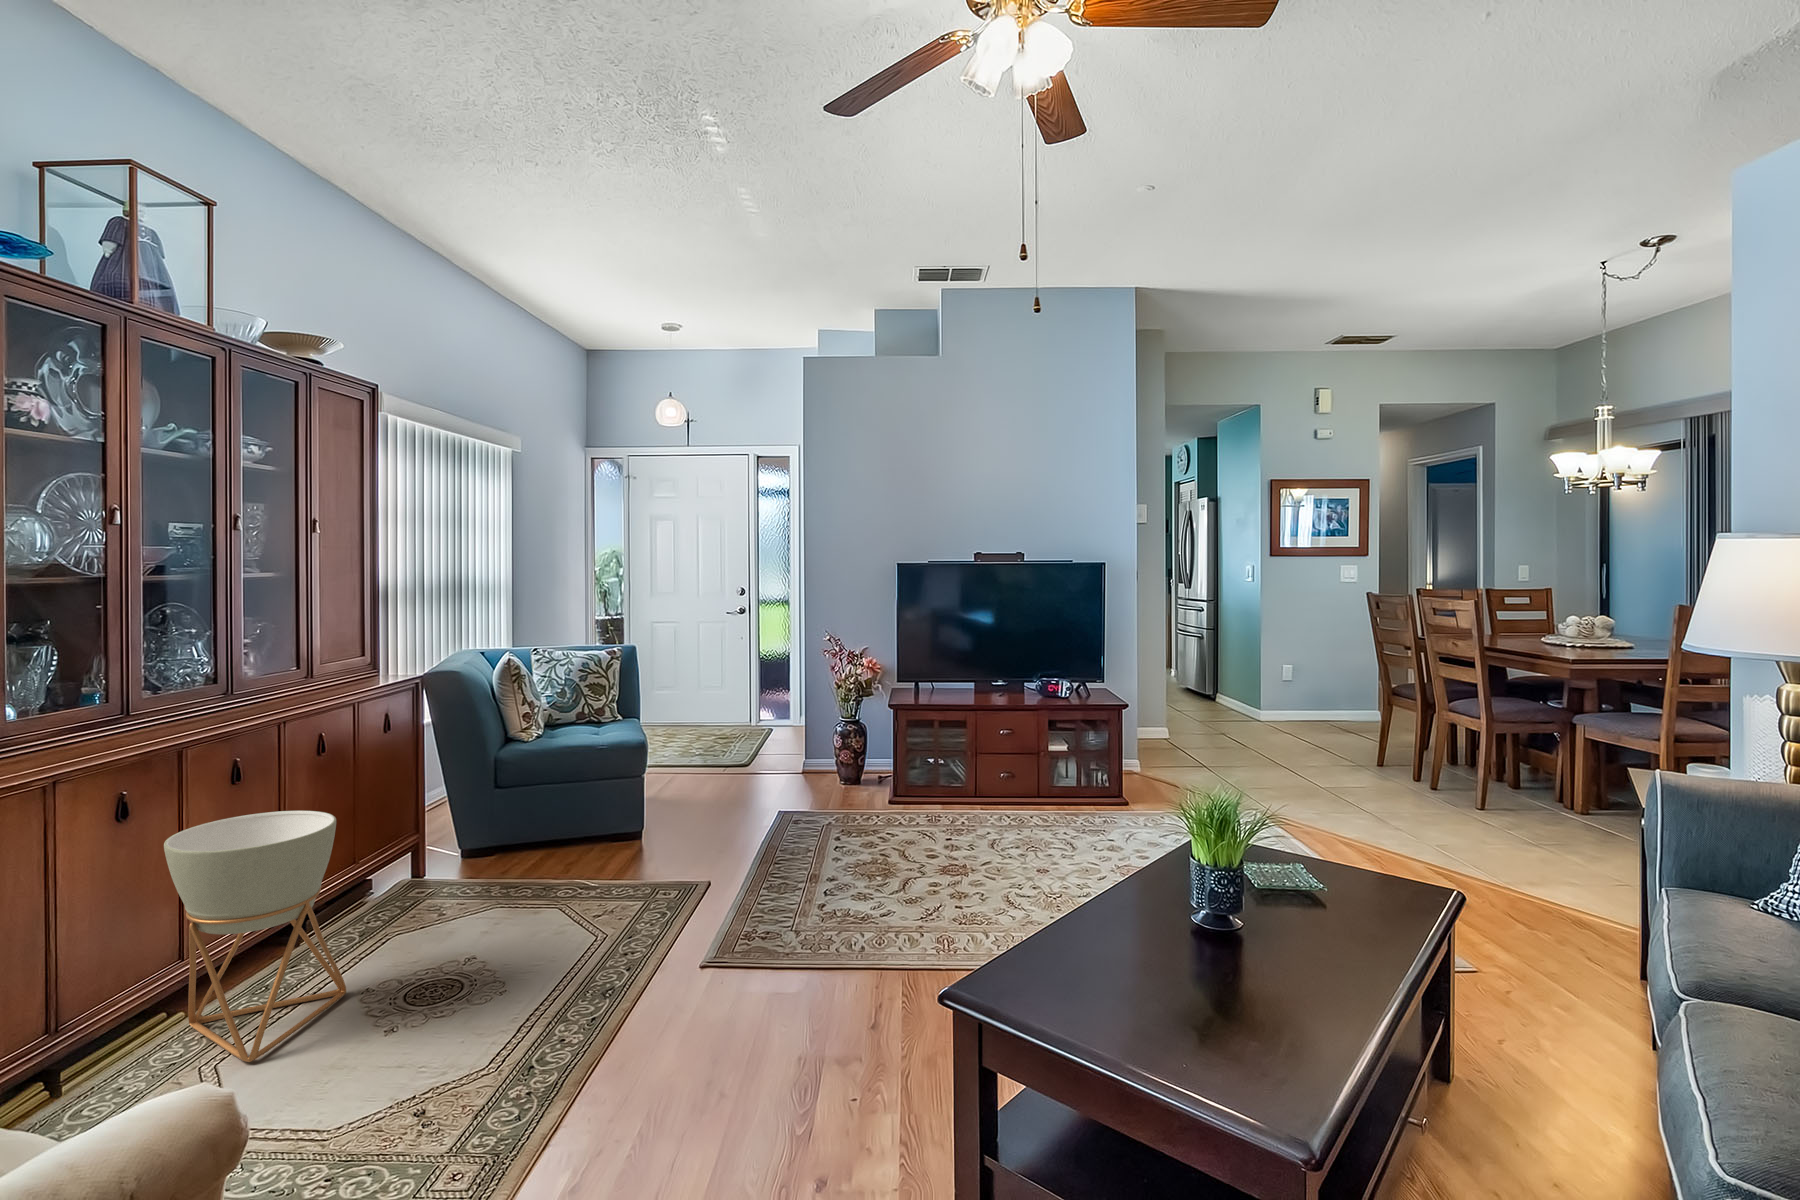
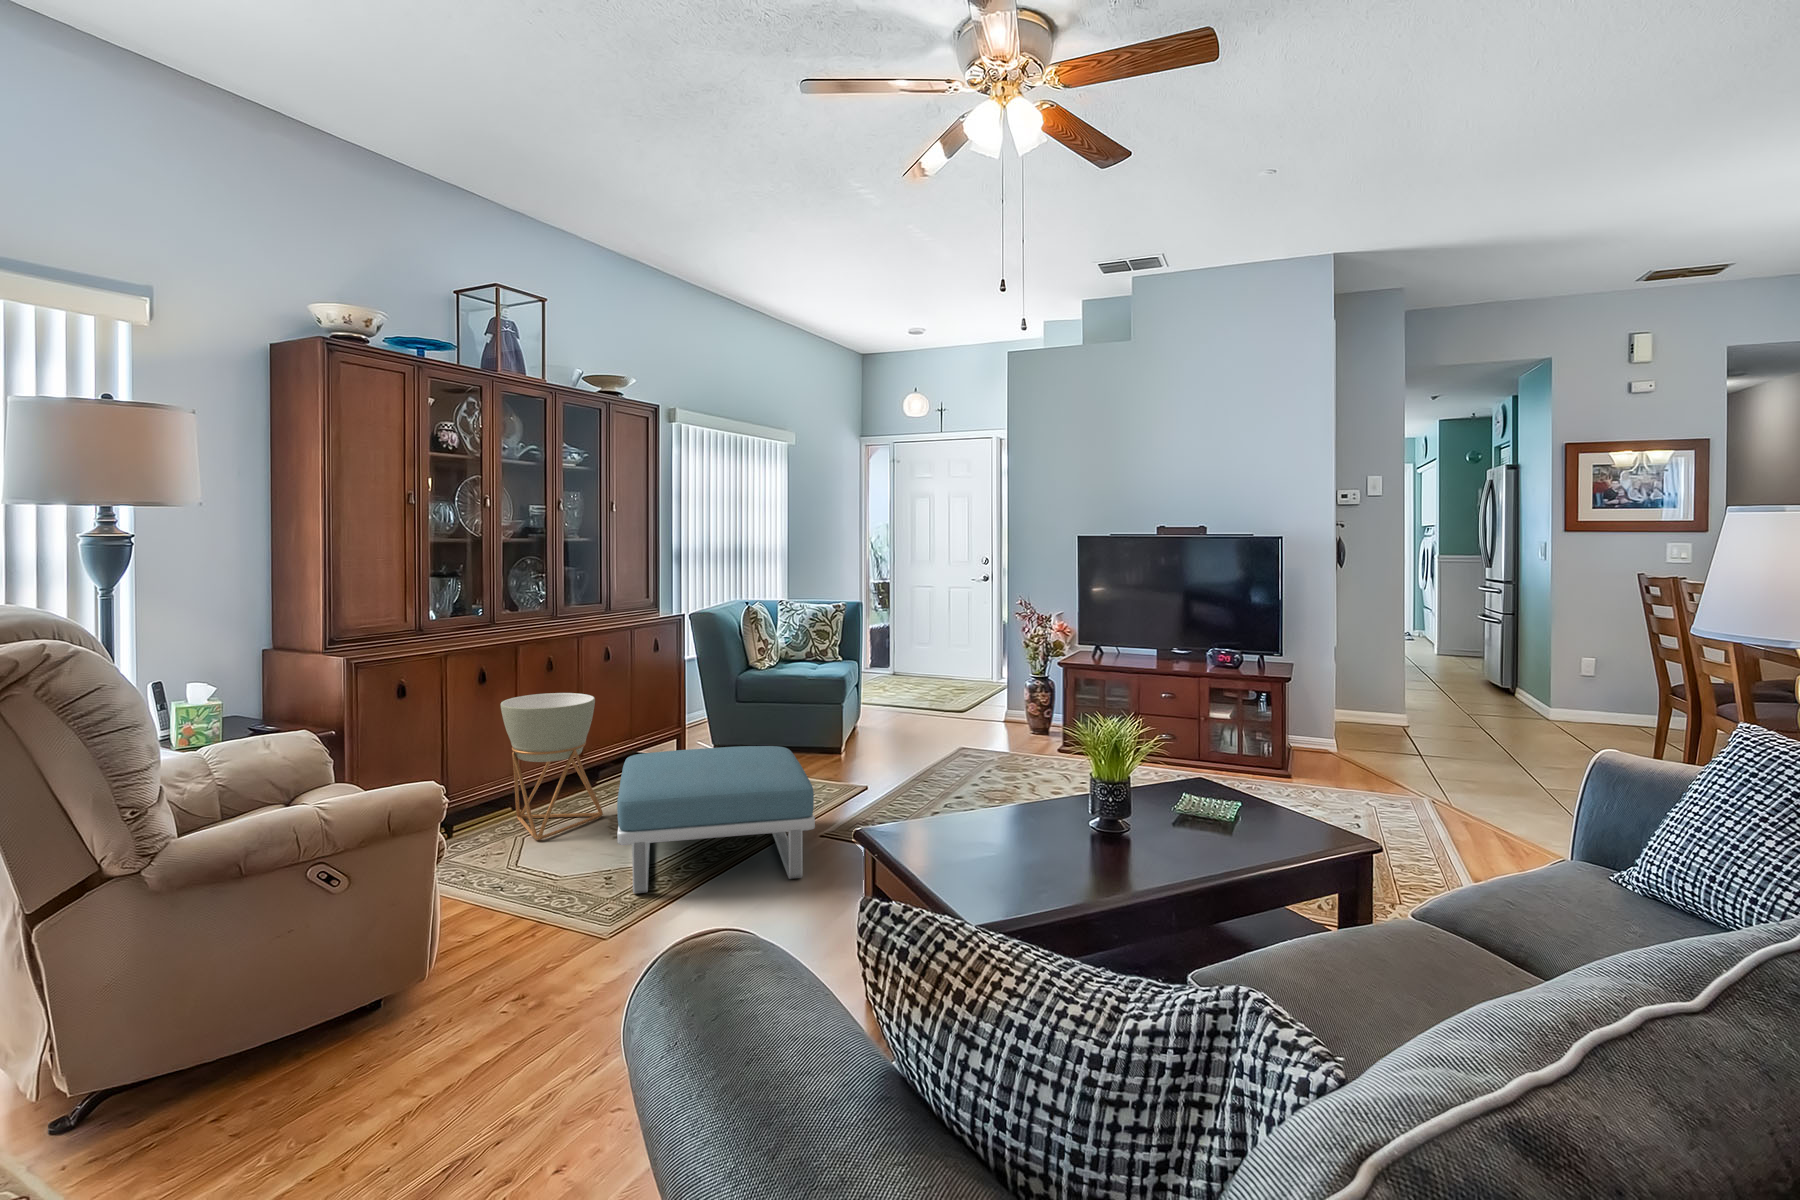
footstool: none [402,854,740,1134] -> present [617,746,815,893]

